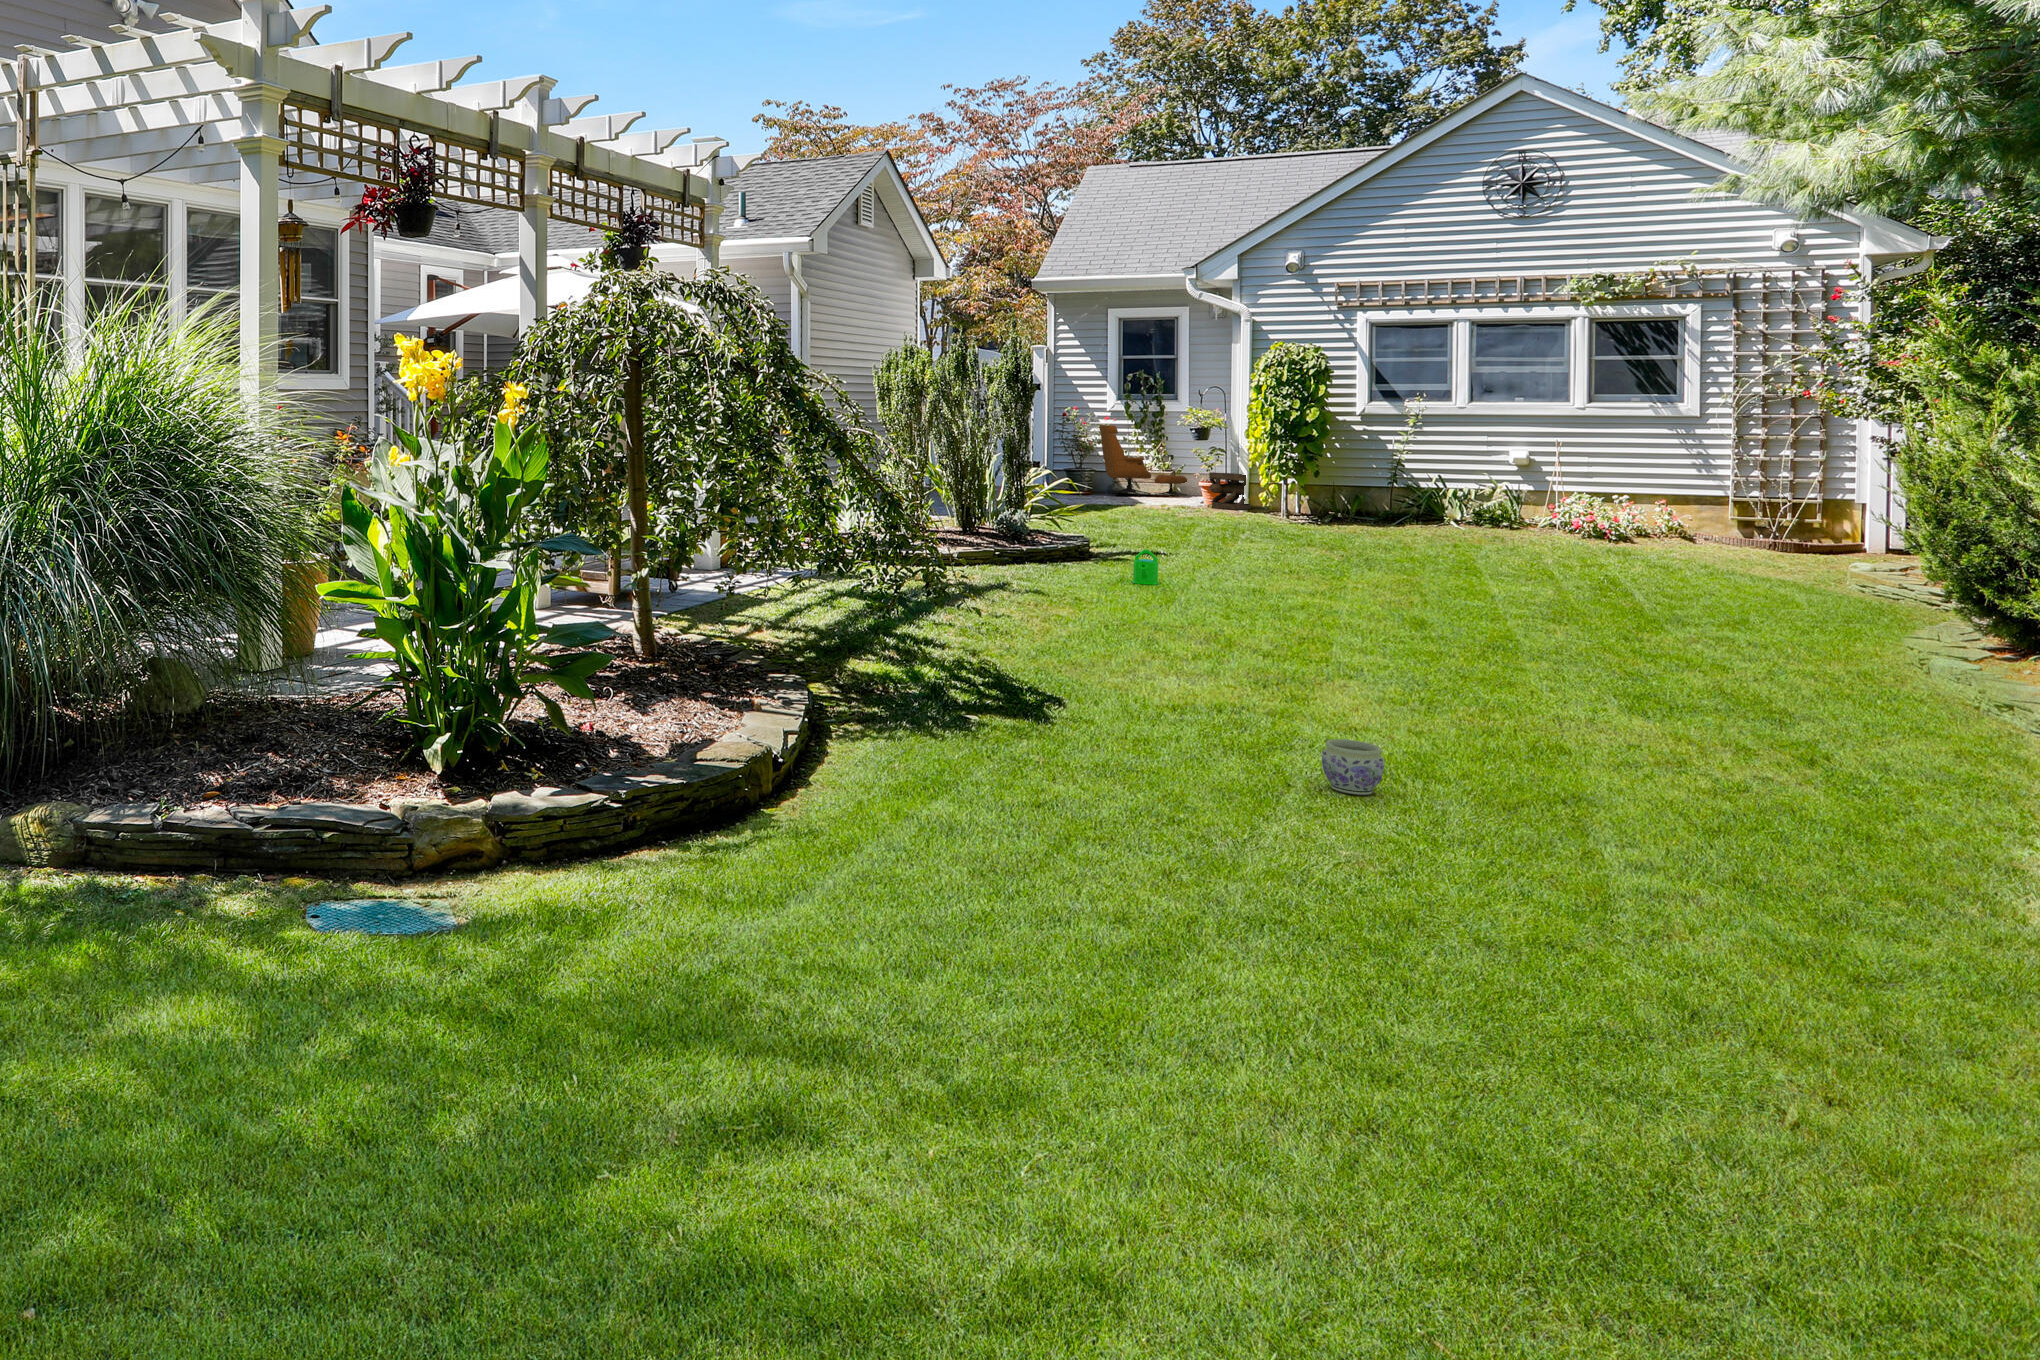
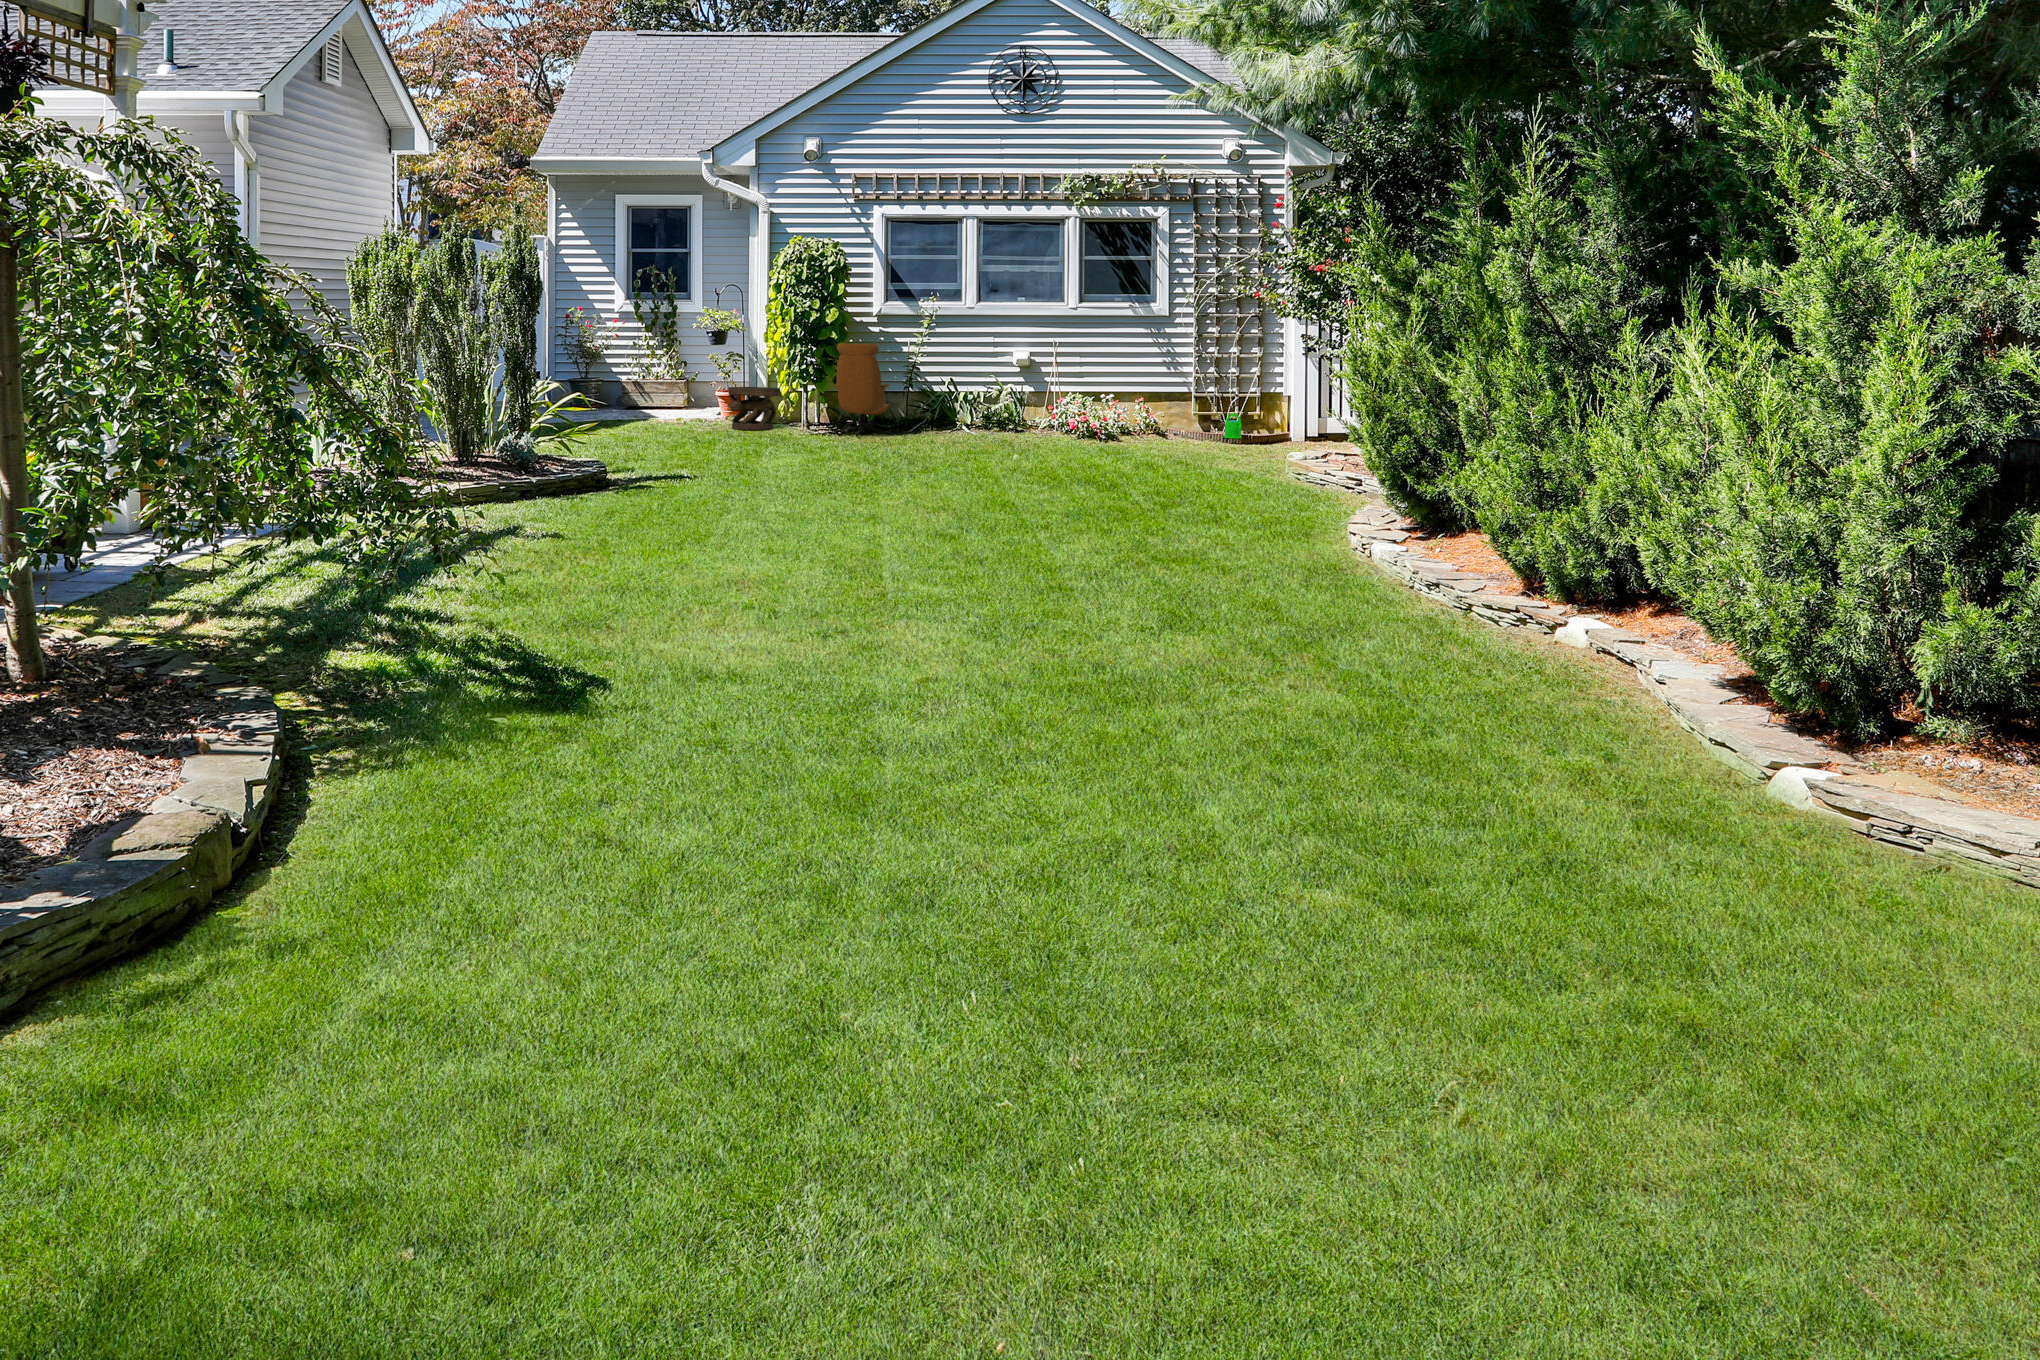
lounge chair: present [1099,425,1187,497] -> present [834,343,892,437]
watering can: present [1131,549,1159,585] -> present [1224,413,1242,439]
planter: present [1321,739,1385,796] -> none [1000,1104,1118,1253]

